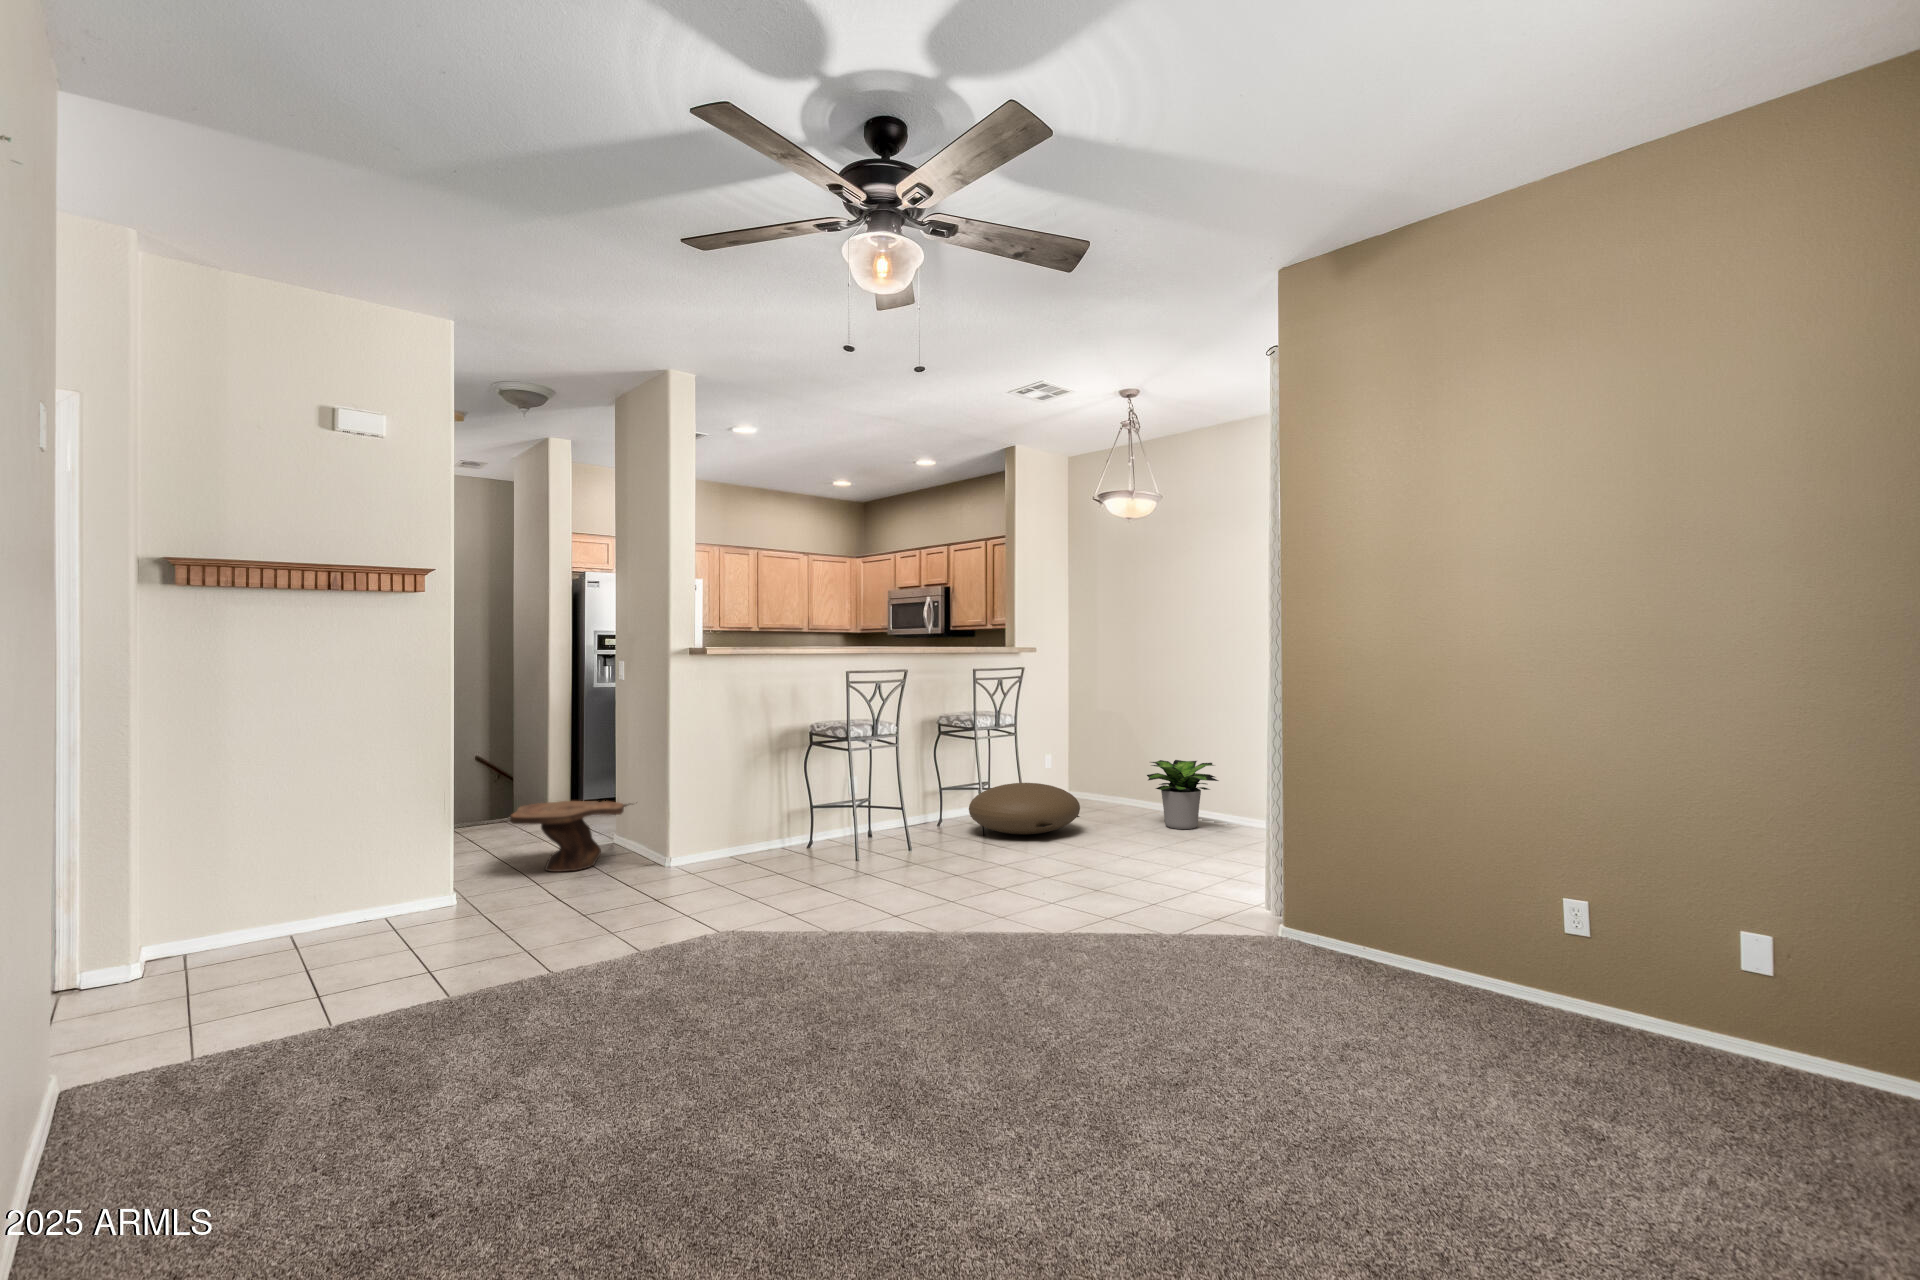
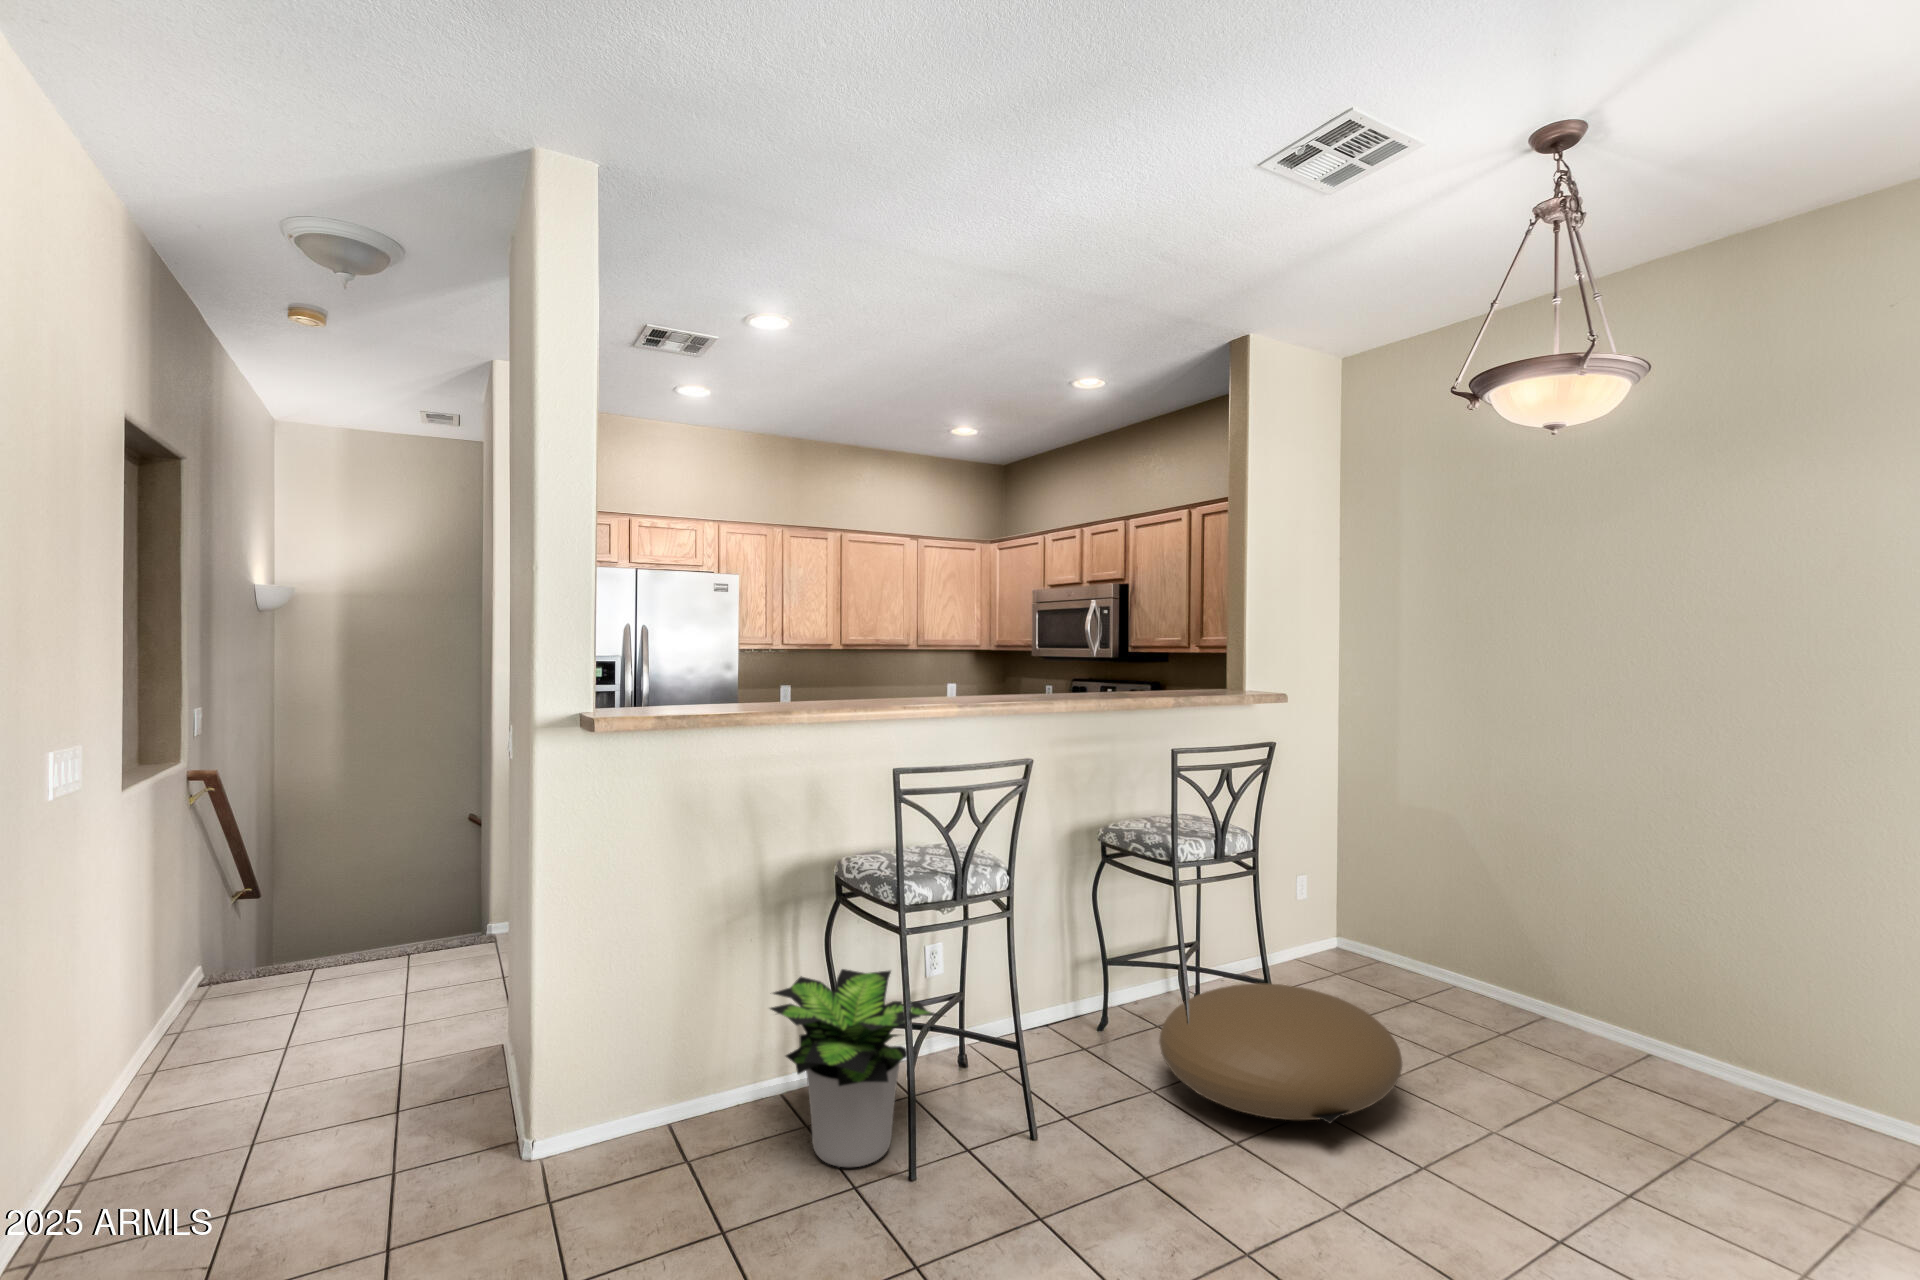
potted plant: present [1147,760,1218,829] -> present [770,969,940,1167]
side table: present [510,801,628,872] -> none [173,1003,485,1187]

